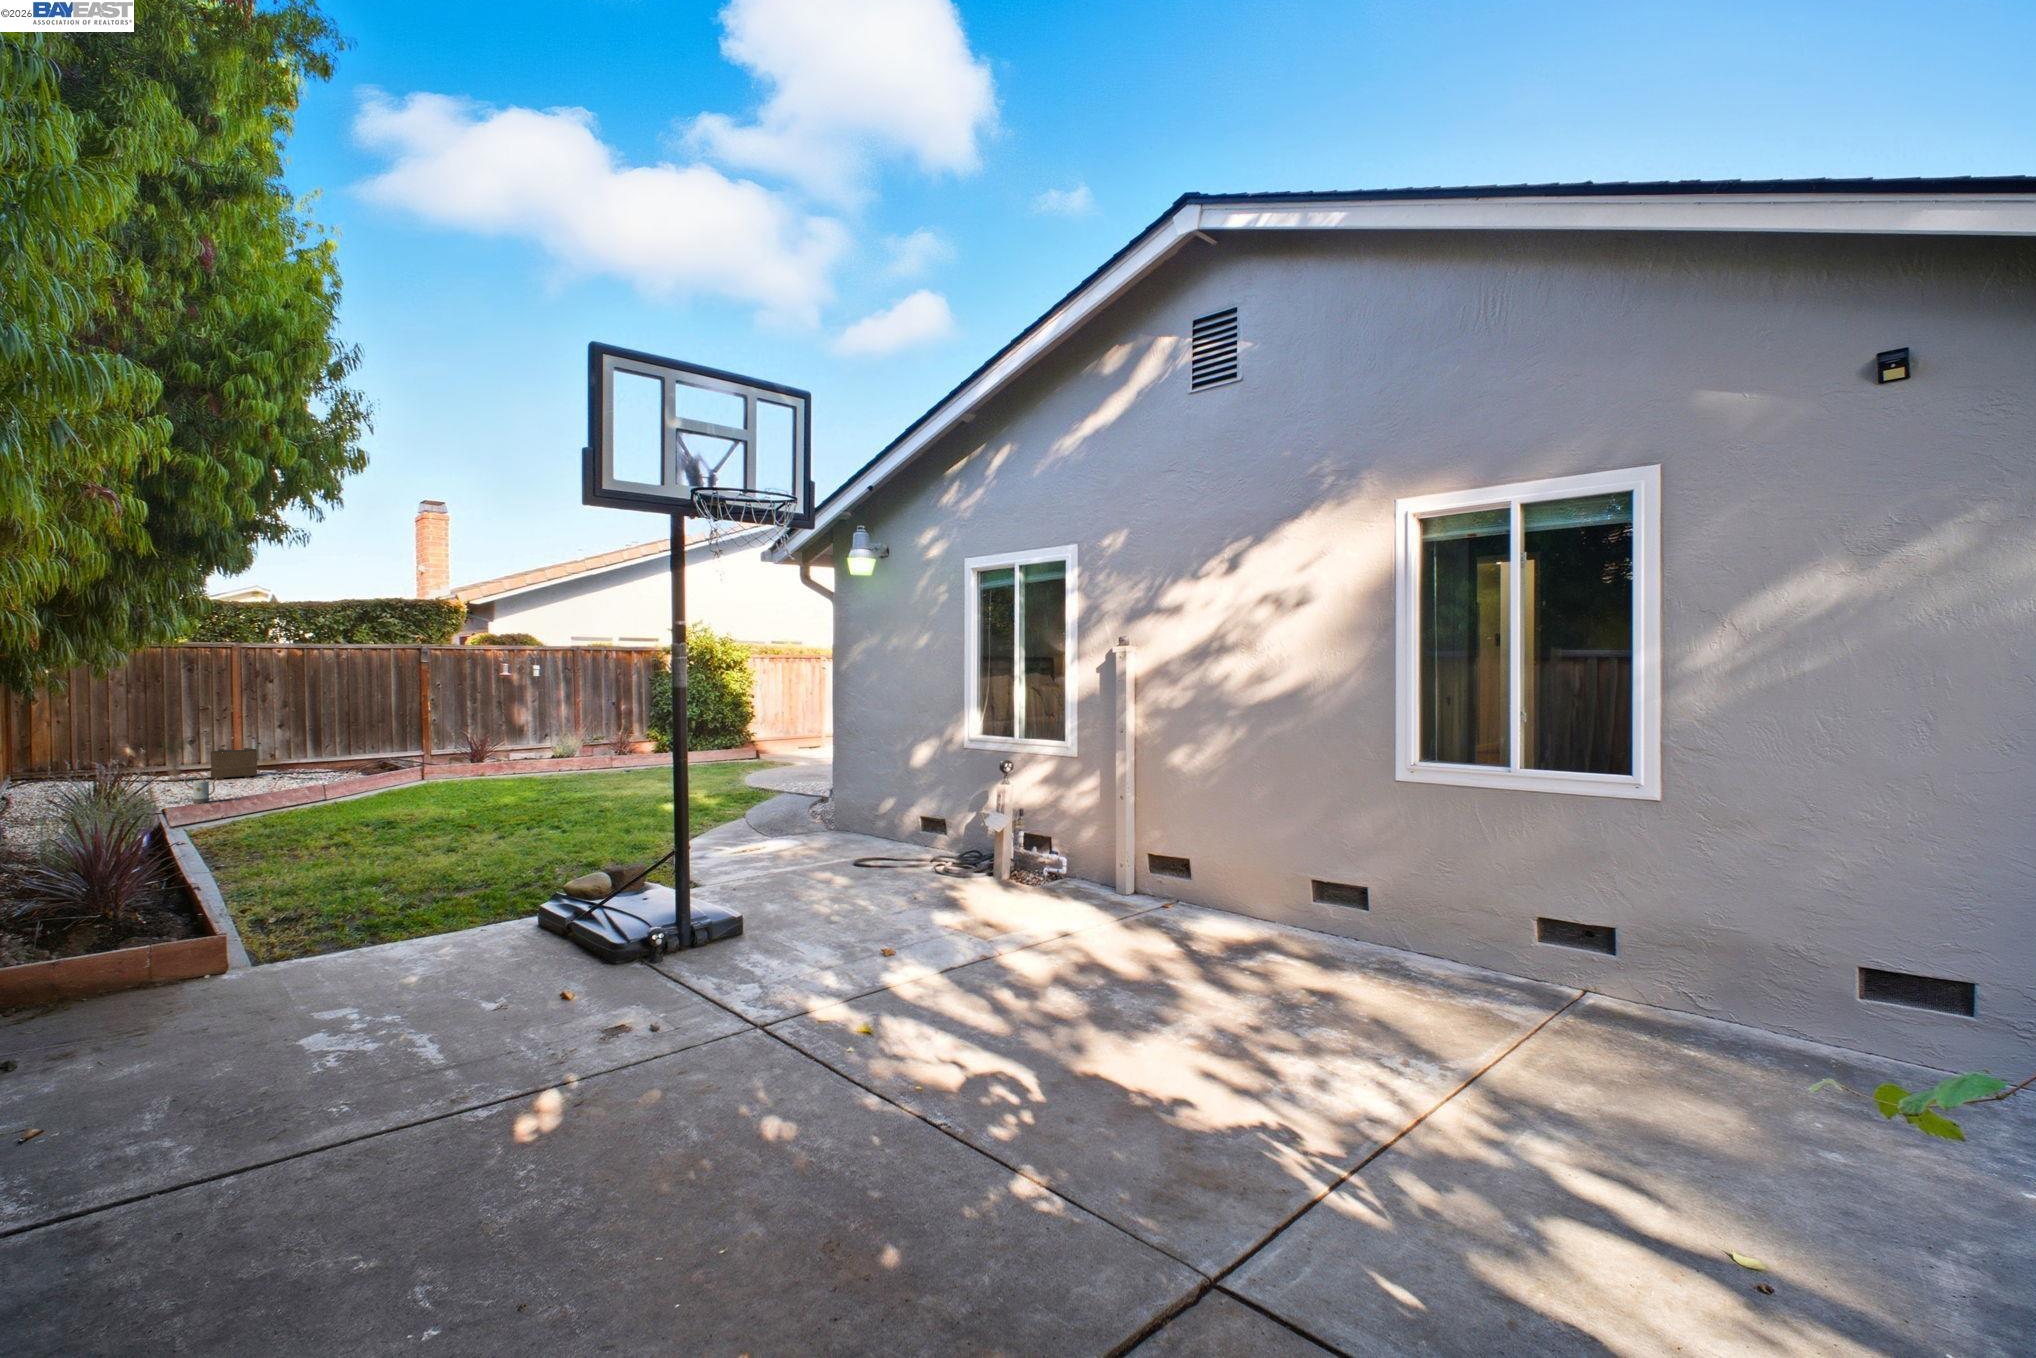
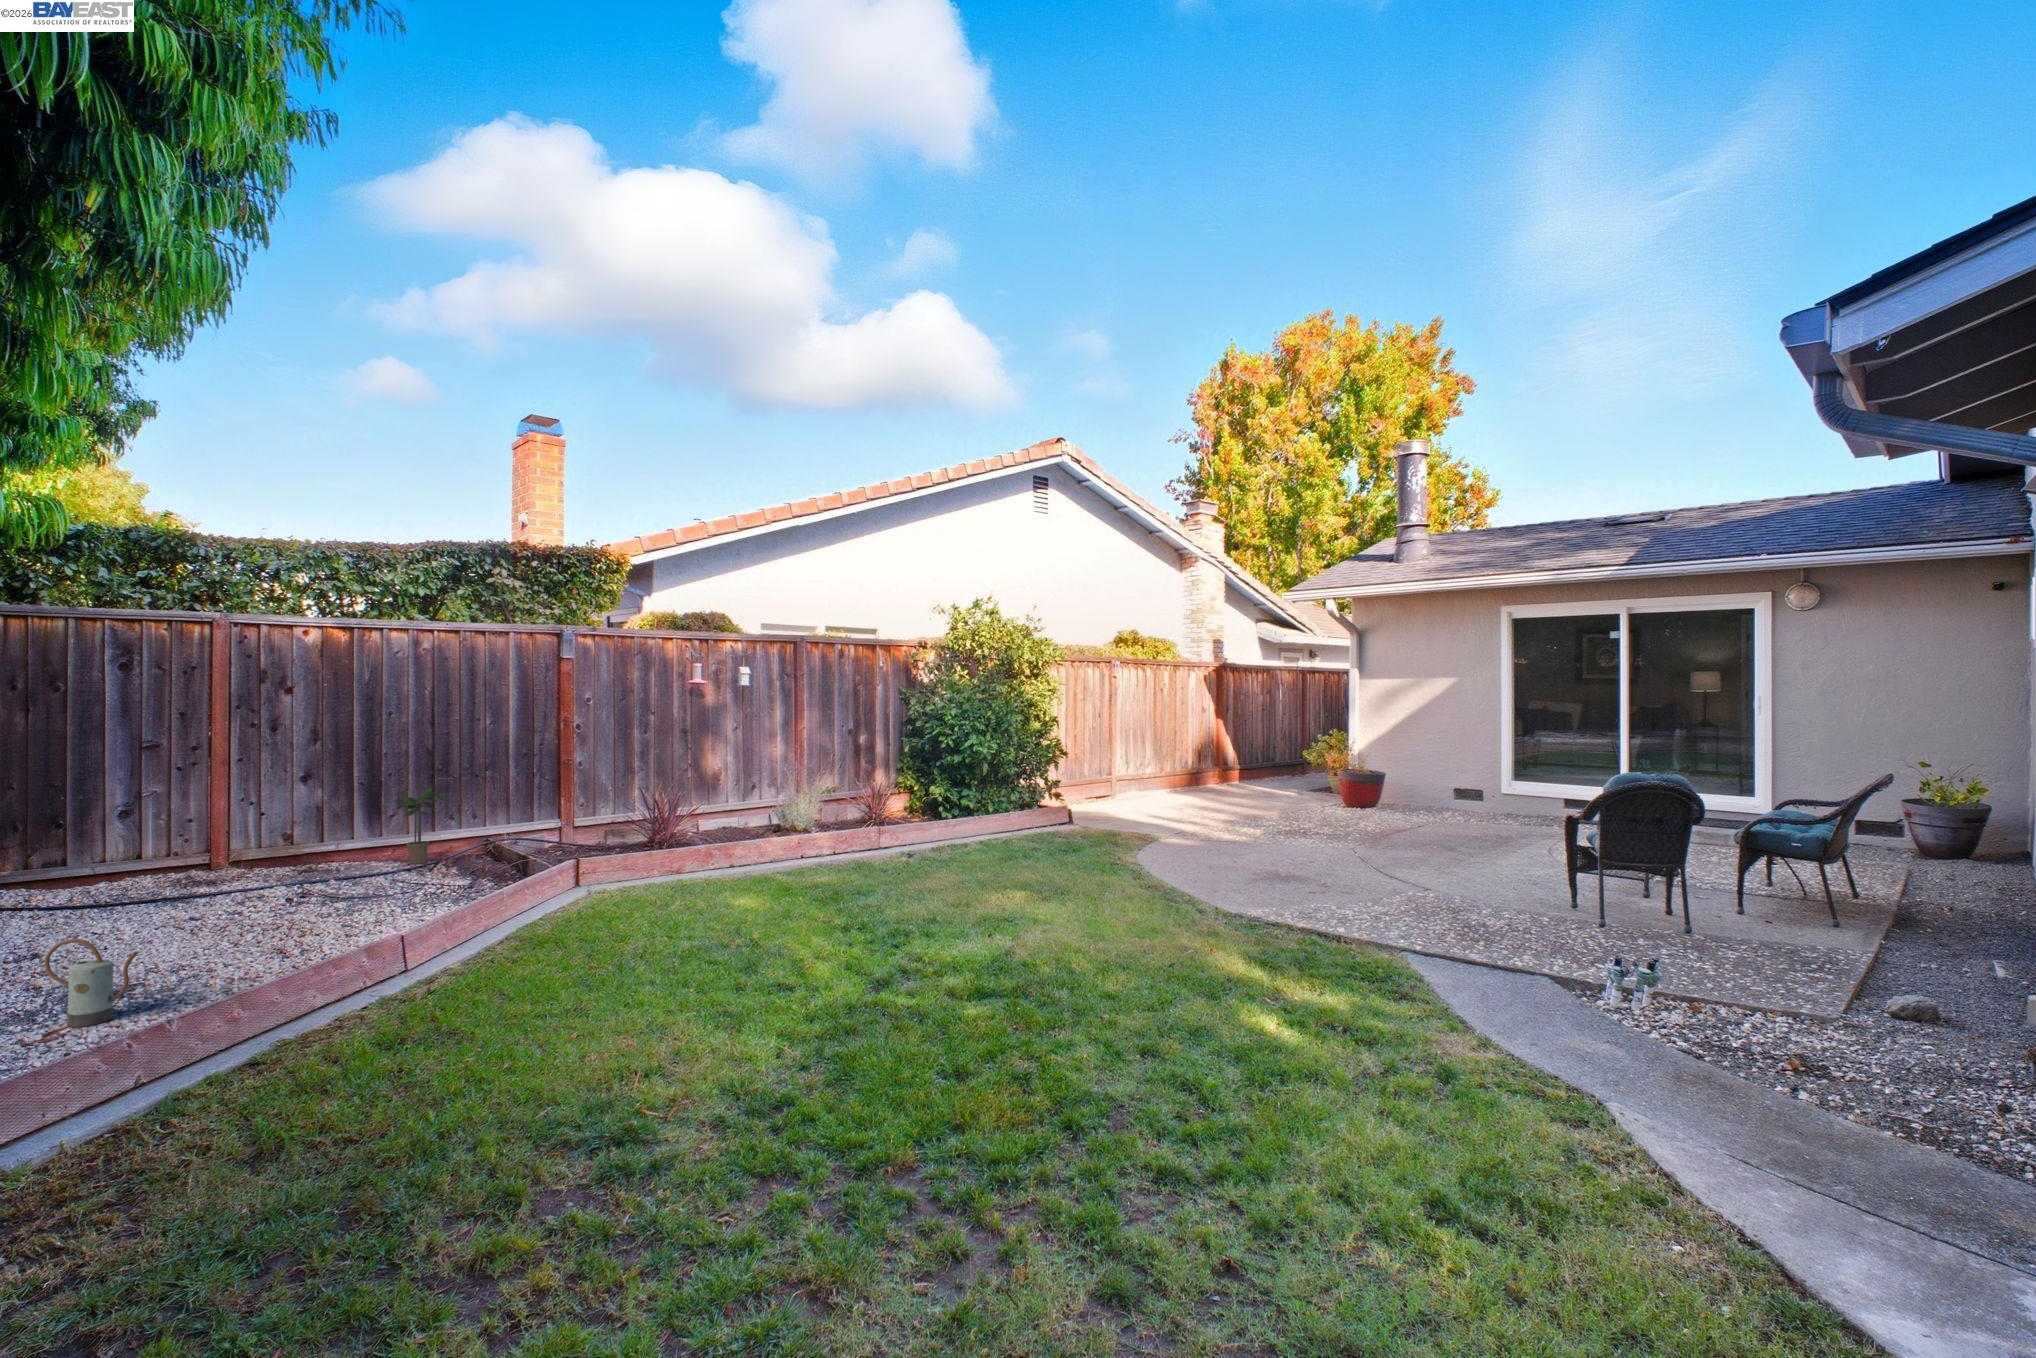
potted plant: present [161,741,189,781] -> present [392,786,444,864]
wooden crate: present [211,748,257,779] -> none [159,819,257,890]

